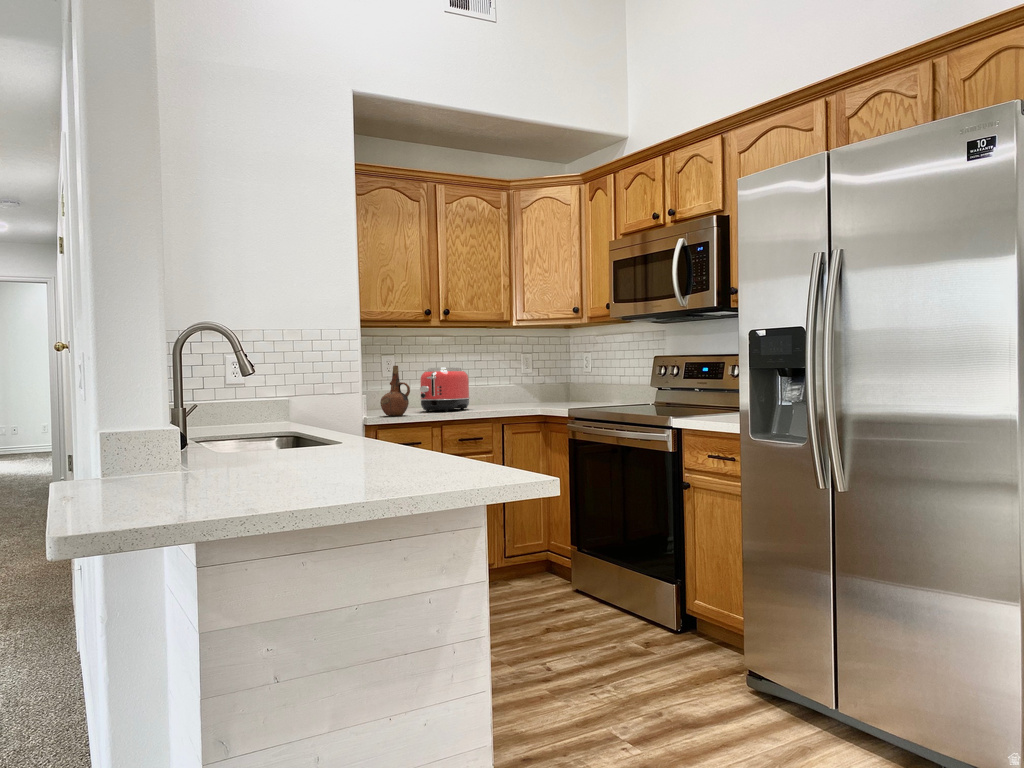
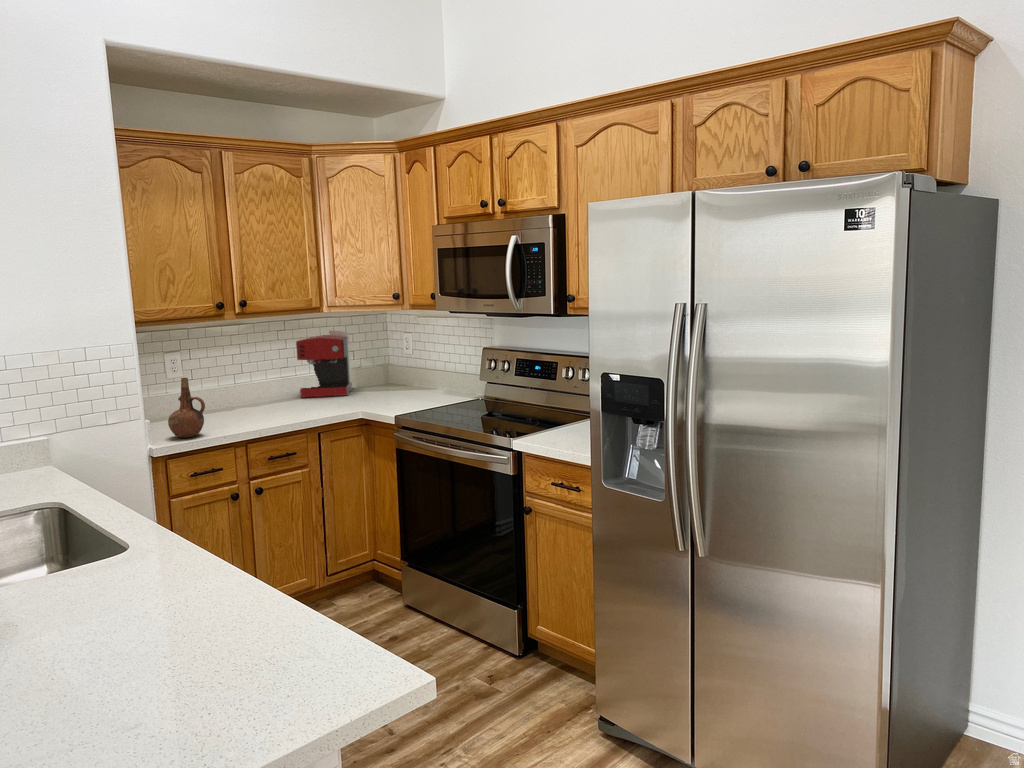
coffee maker: none [489,347,536,404] -> present [296,330,352,397]
toaster: present [420,367,470,411] -> none [217,367,278,422]

